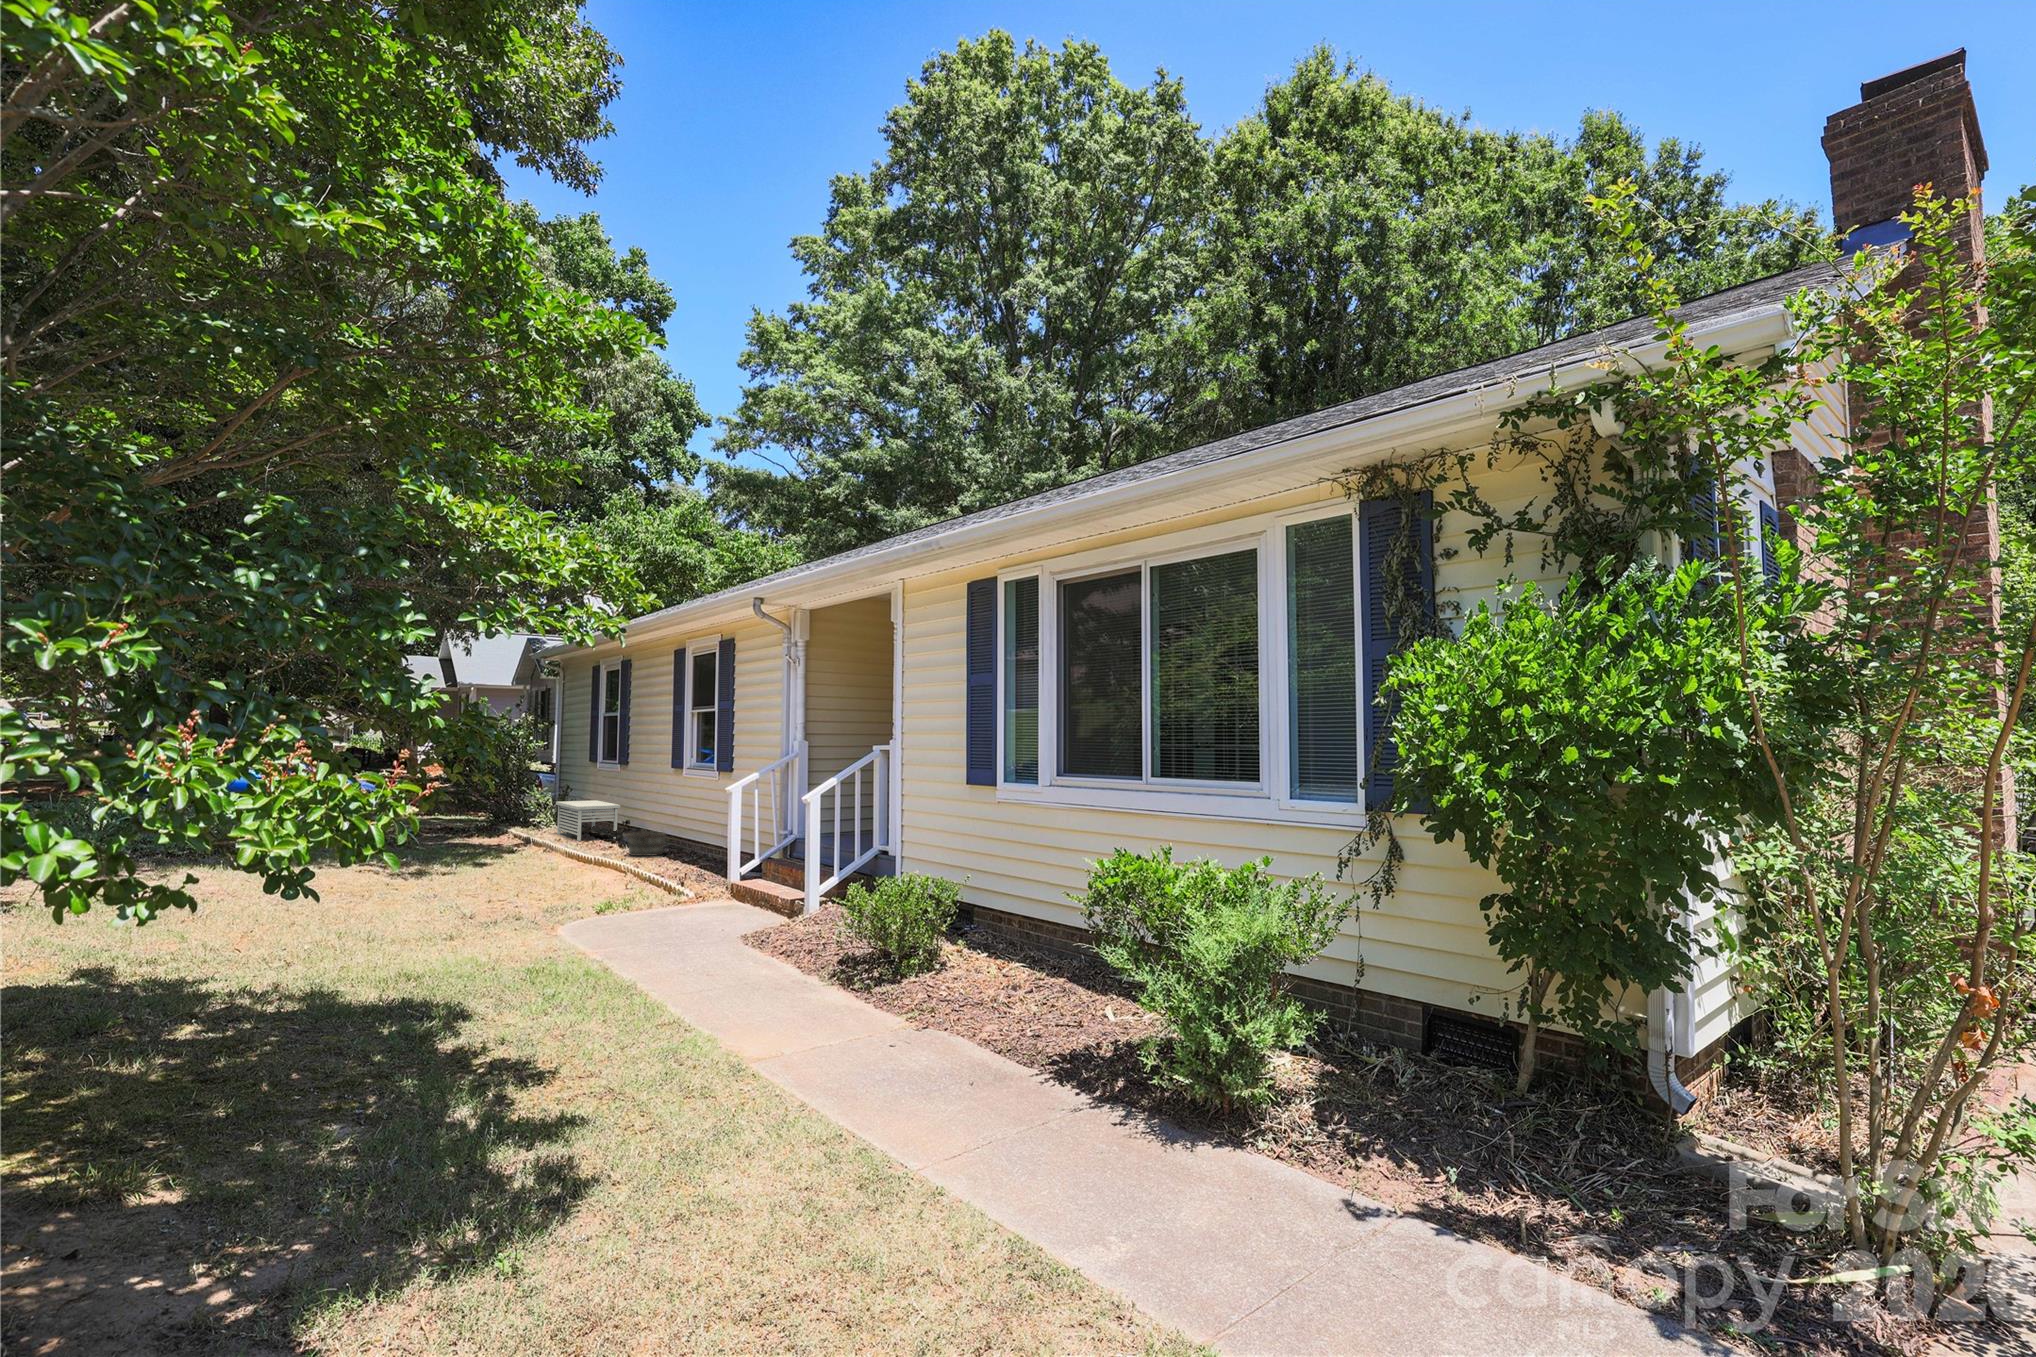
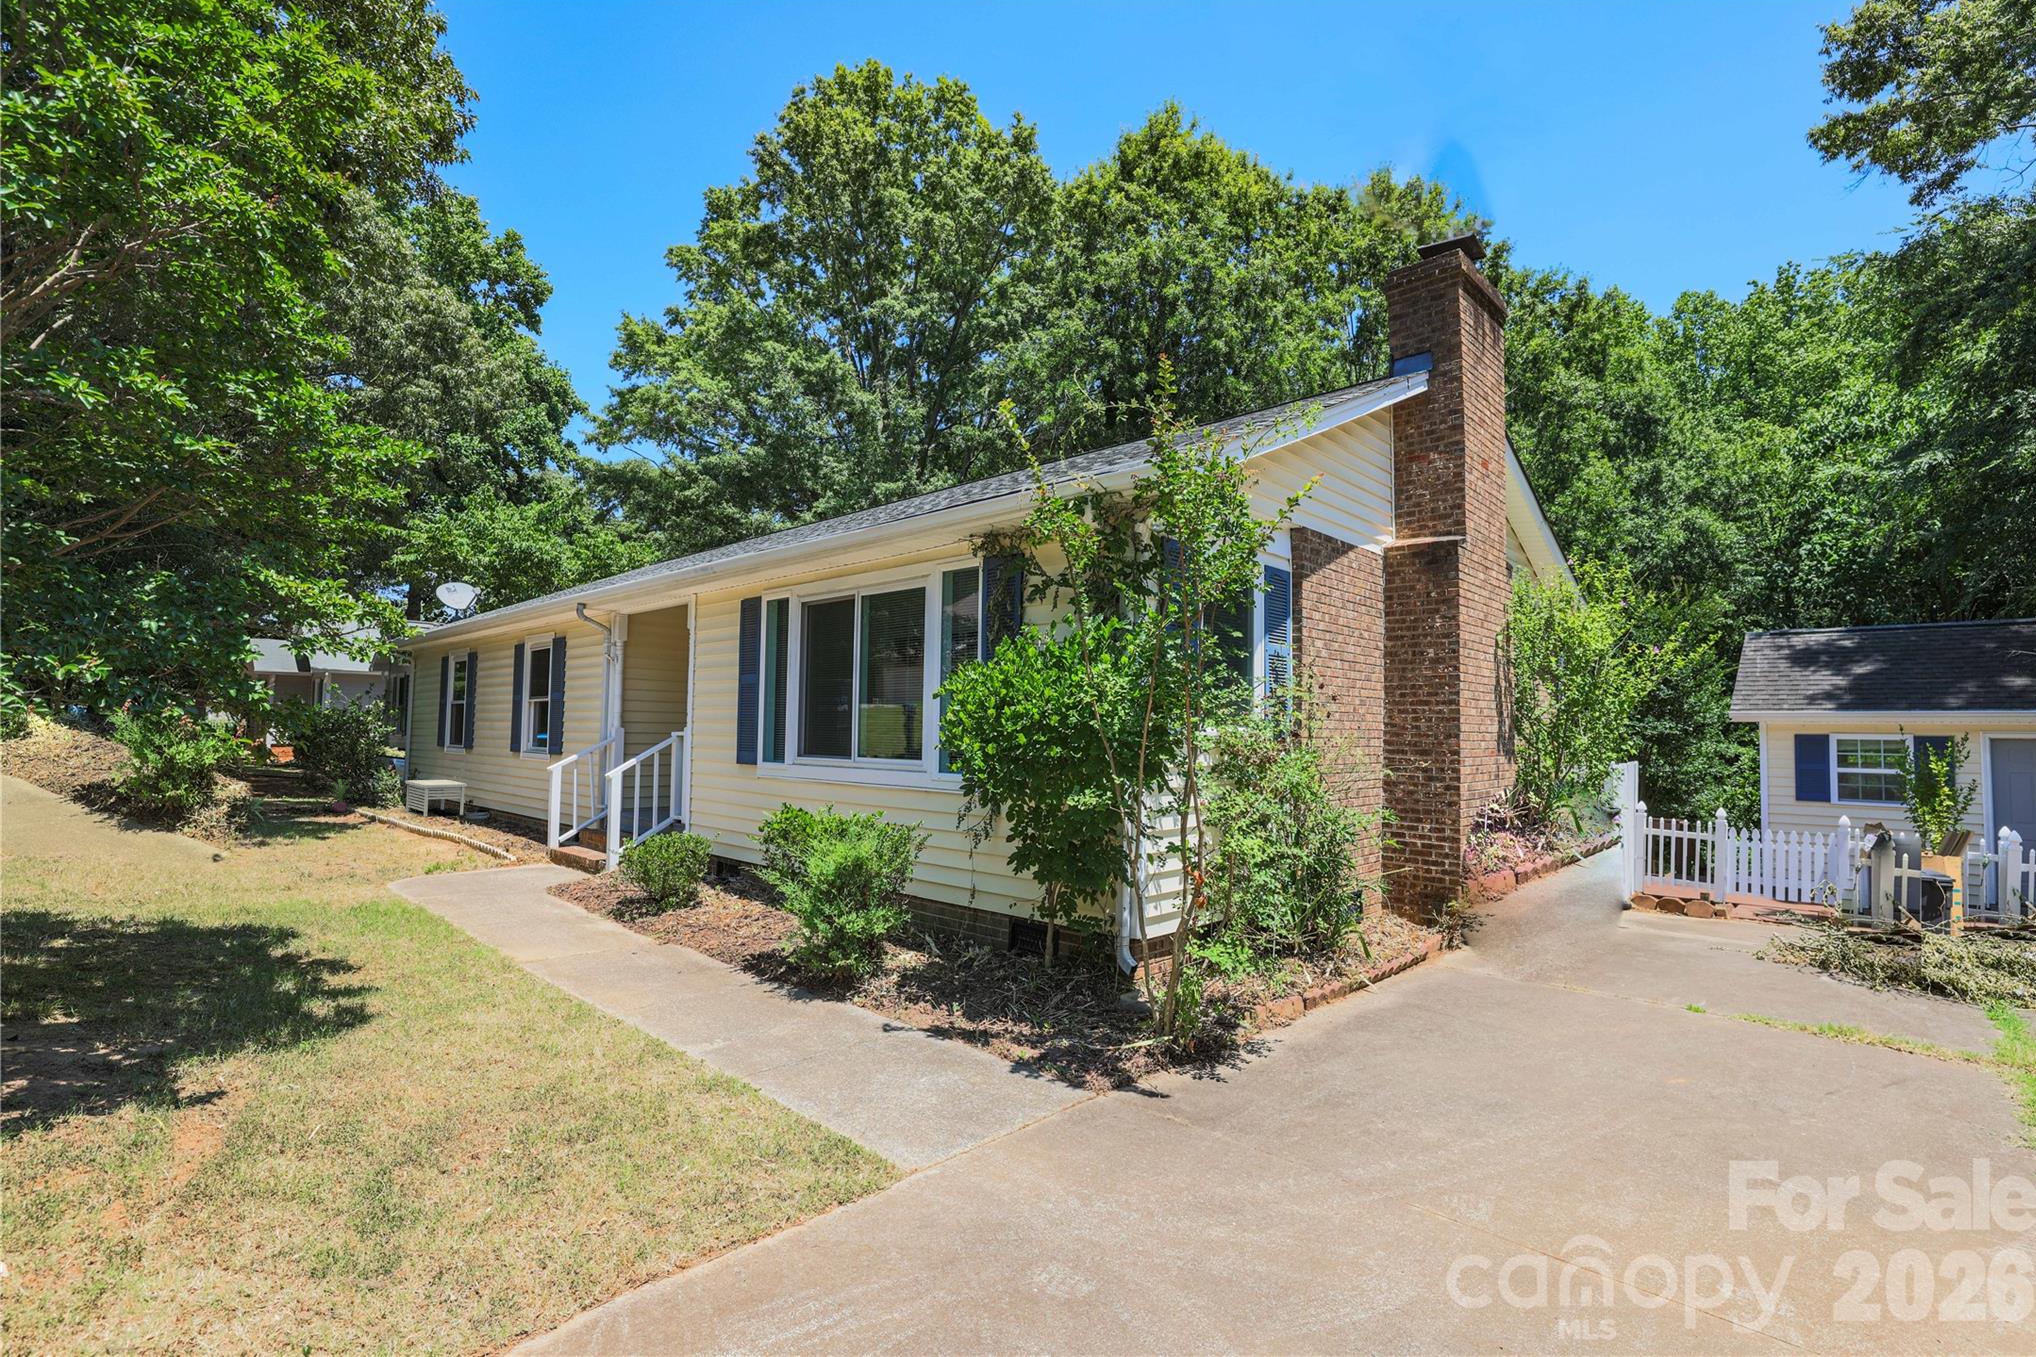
decorative plant: none [469,800,511,836] -> present [332,780,347,812]
bucket: present [624,829,666,856] -> none [463,805,506,830]

